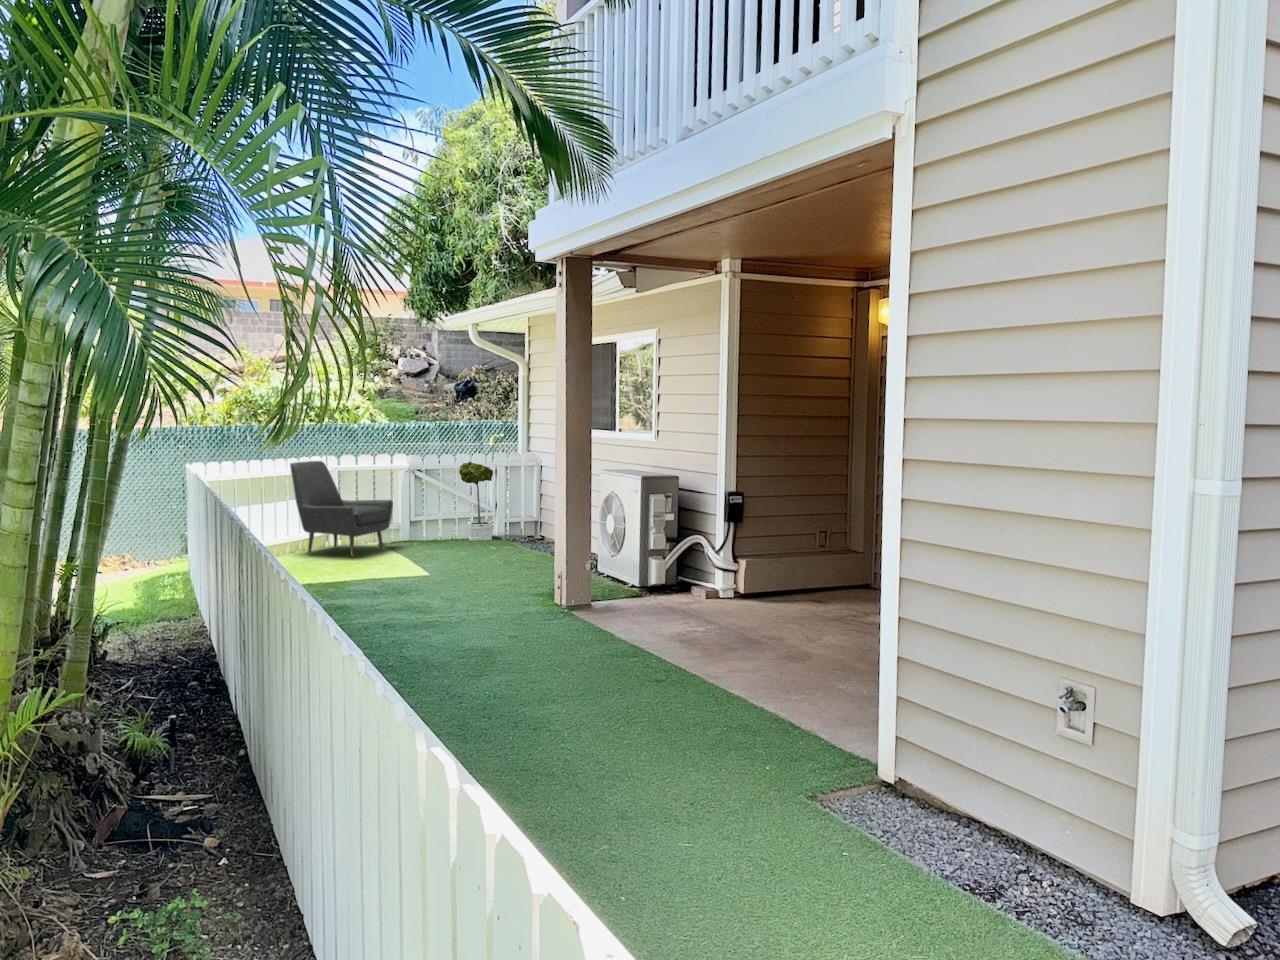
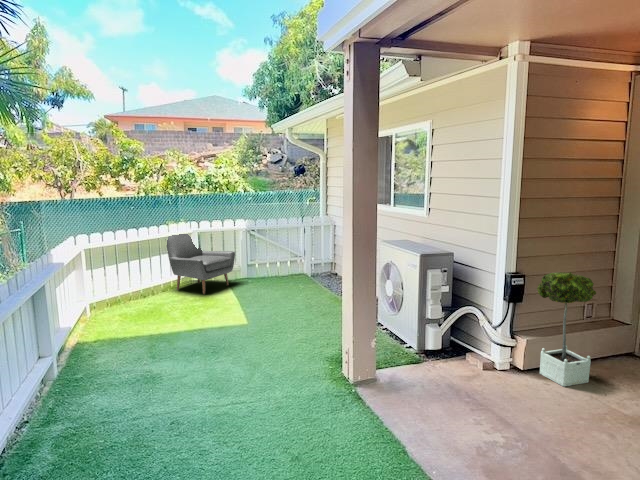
potted tree: present [459,461,493,541] -> present [537,272,596,386]

